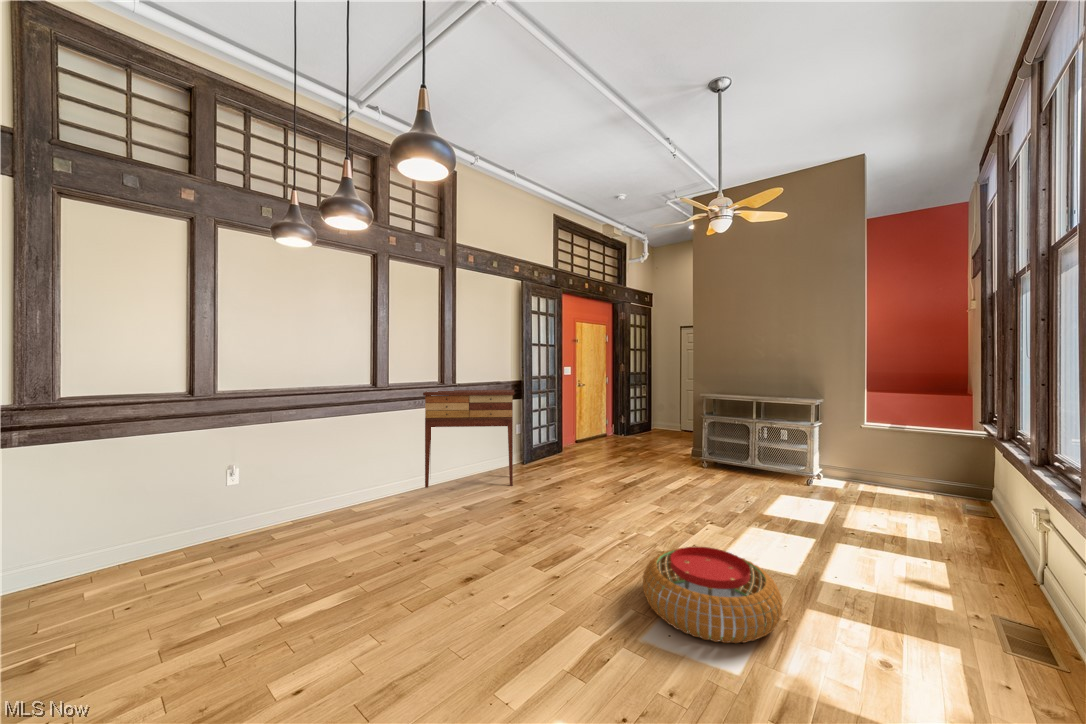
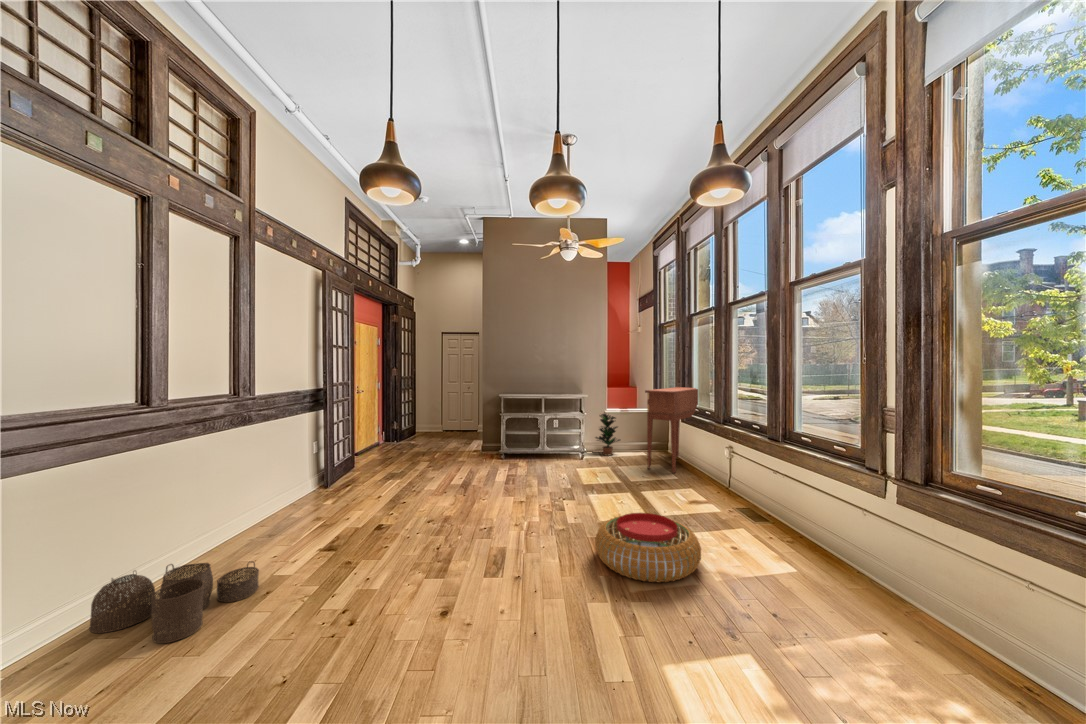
console table: present [423,390,514,488] -> present [645,387,698,473]
potted plant: none [834,429,879,489] -> present [596,413,620,455]
woven basket: none [337,485,415,530] -> present [89,561,259,643]

